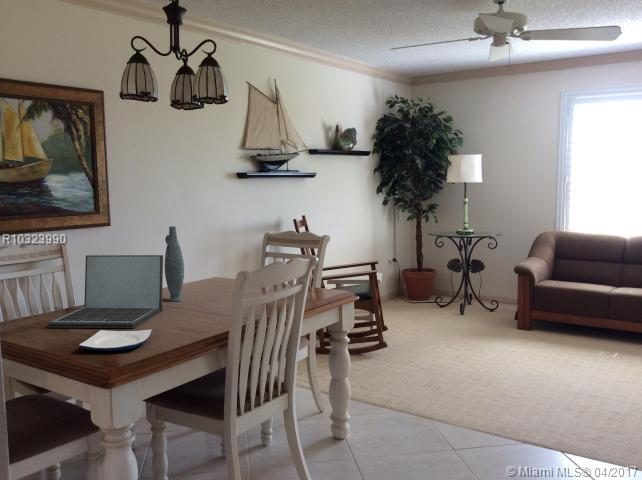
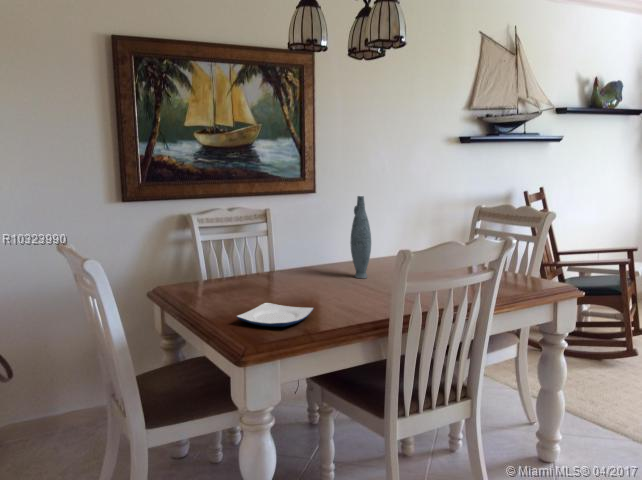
laptop: present [47,255,163,328] -> none [226,223,345,304]

